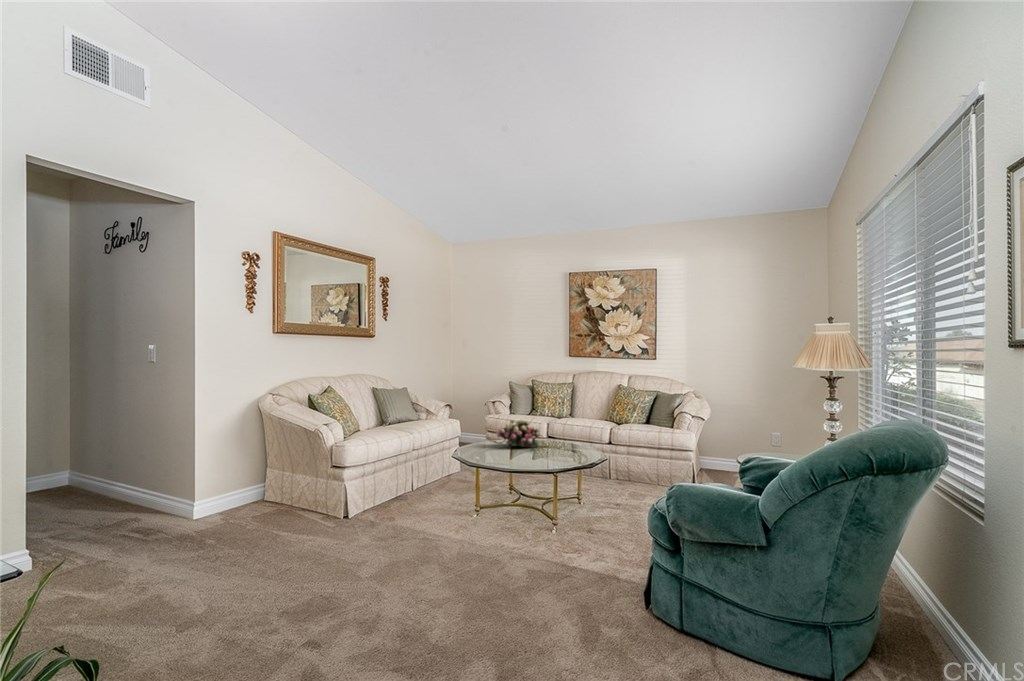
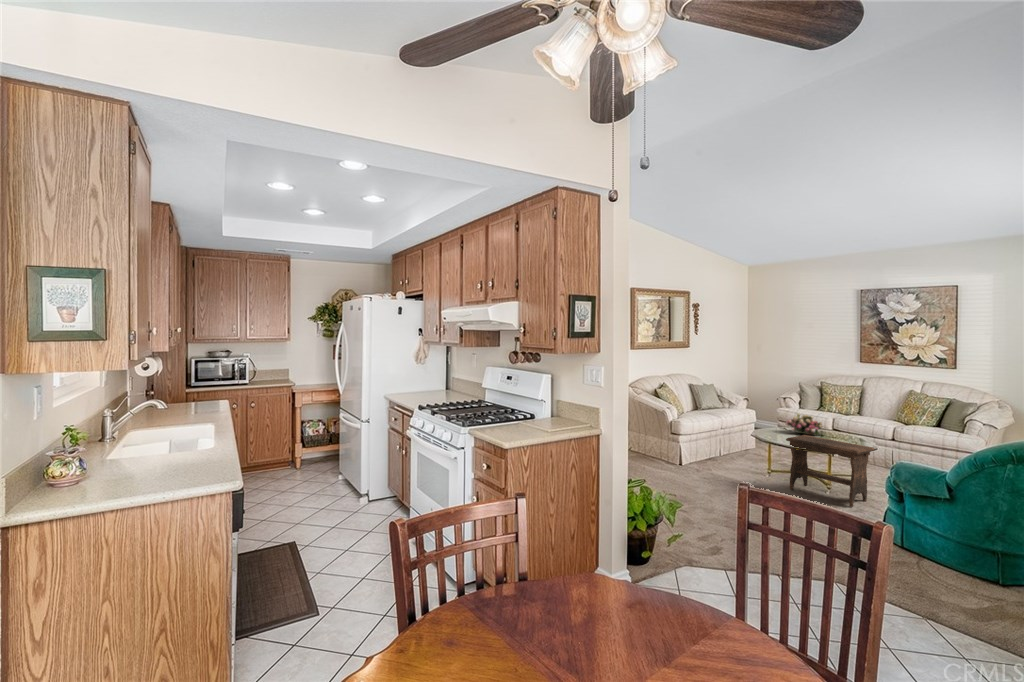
footstool: none [501,448,607,546] -> present [786,435,875,507]

